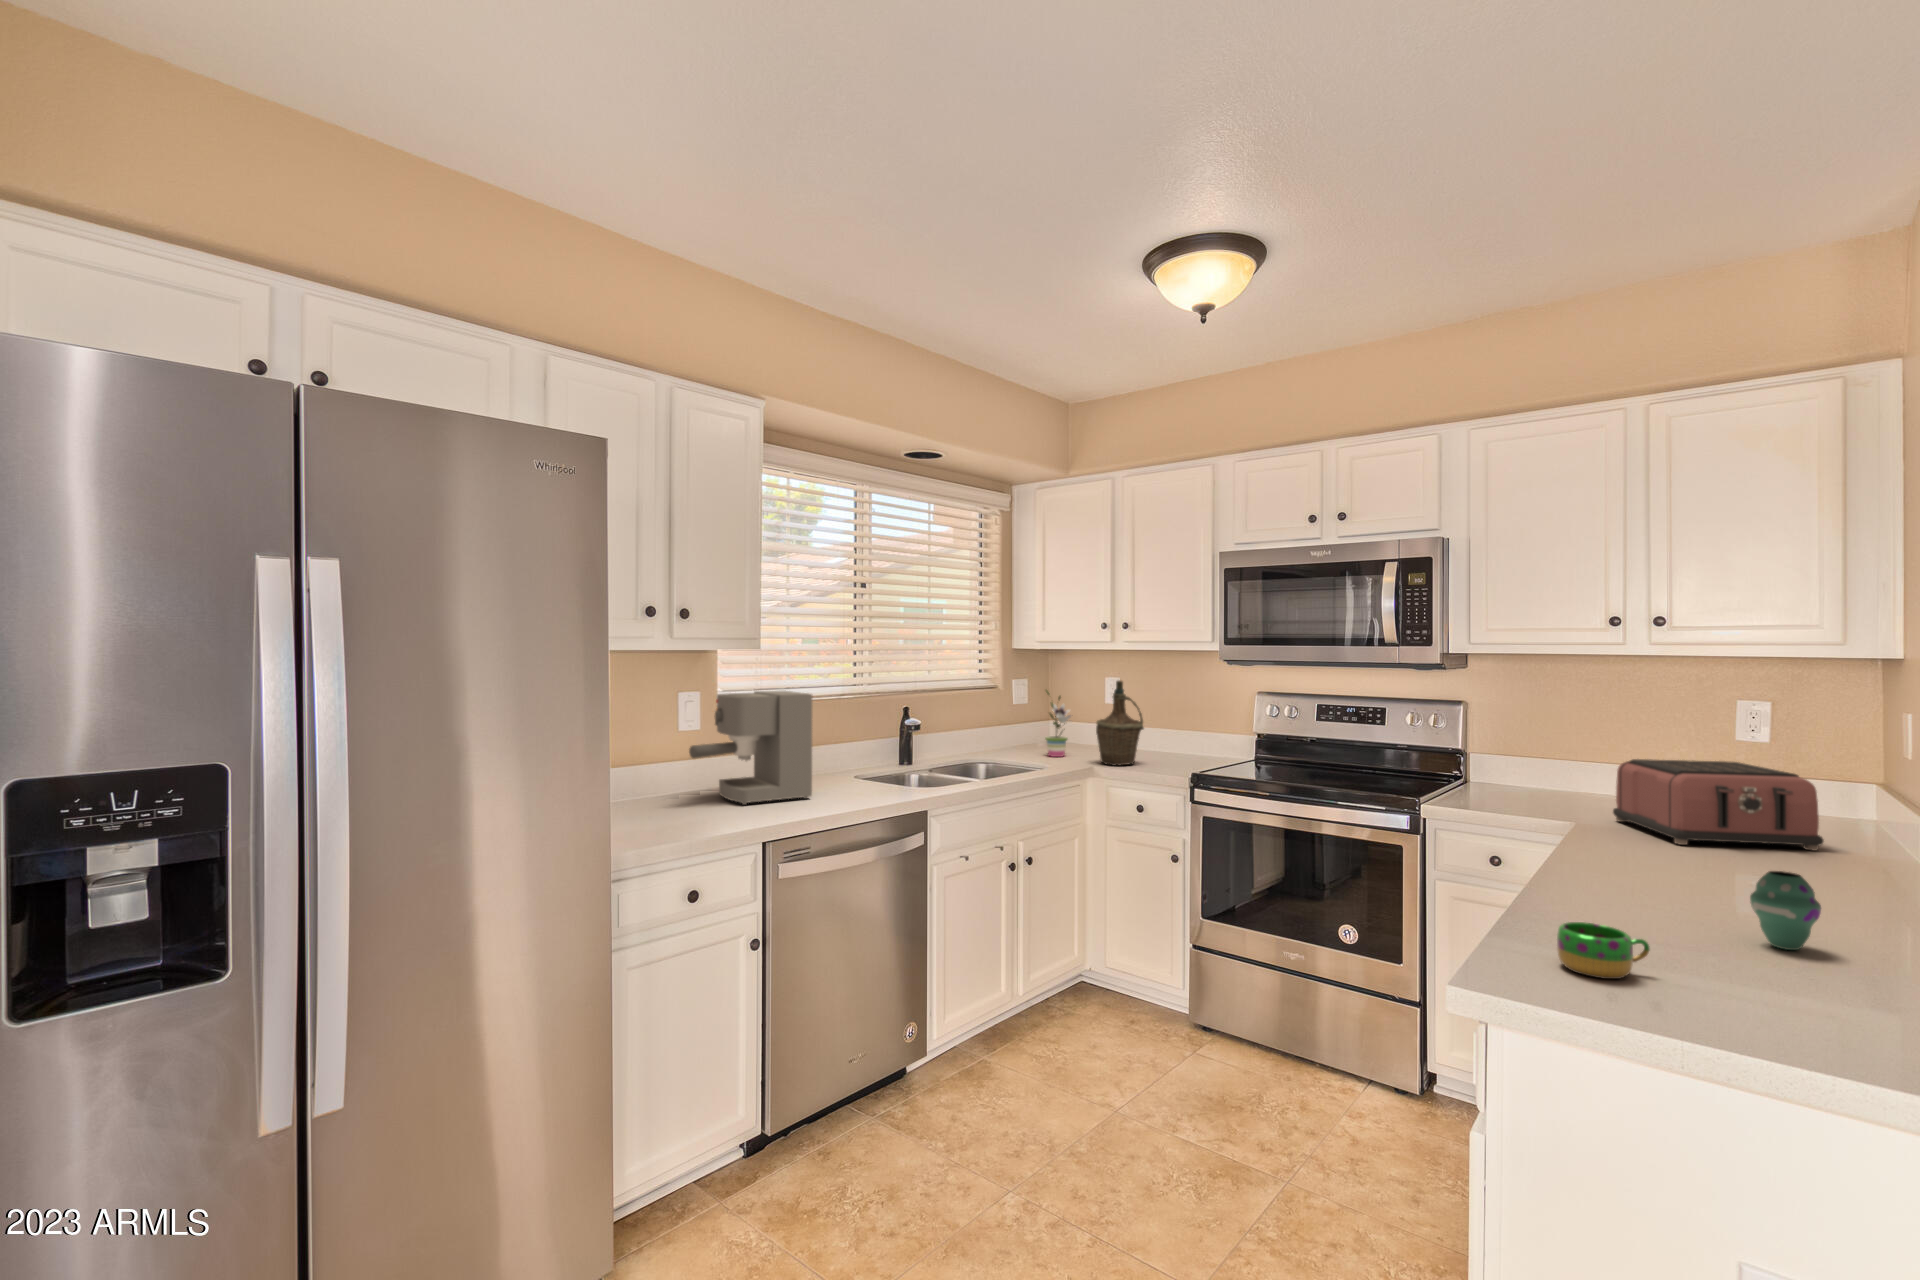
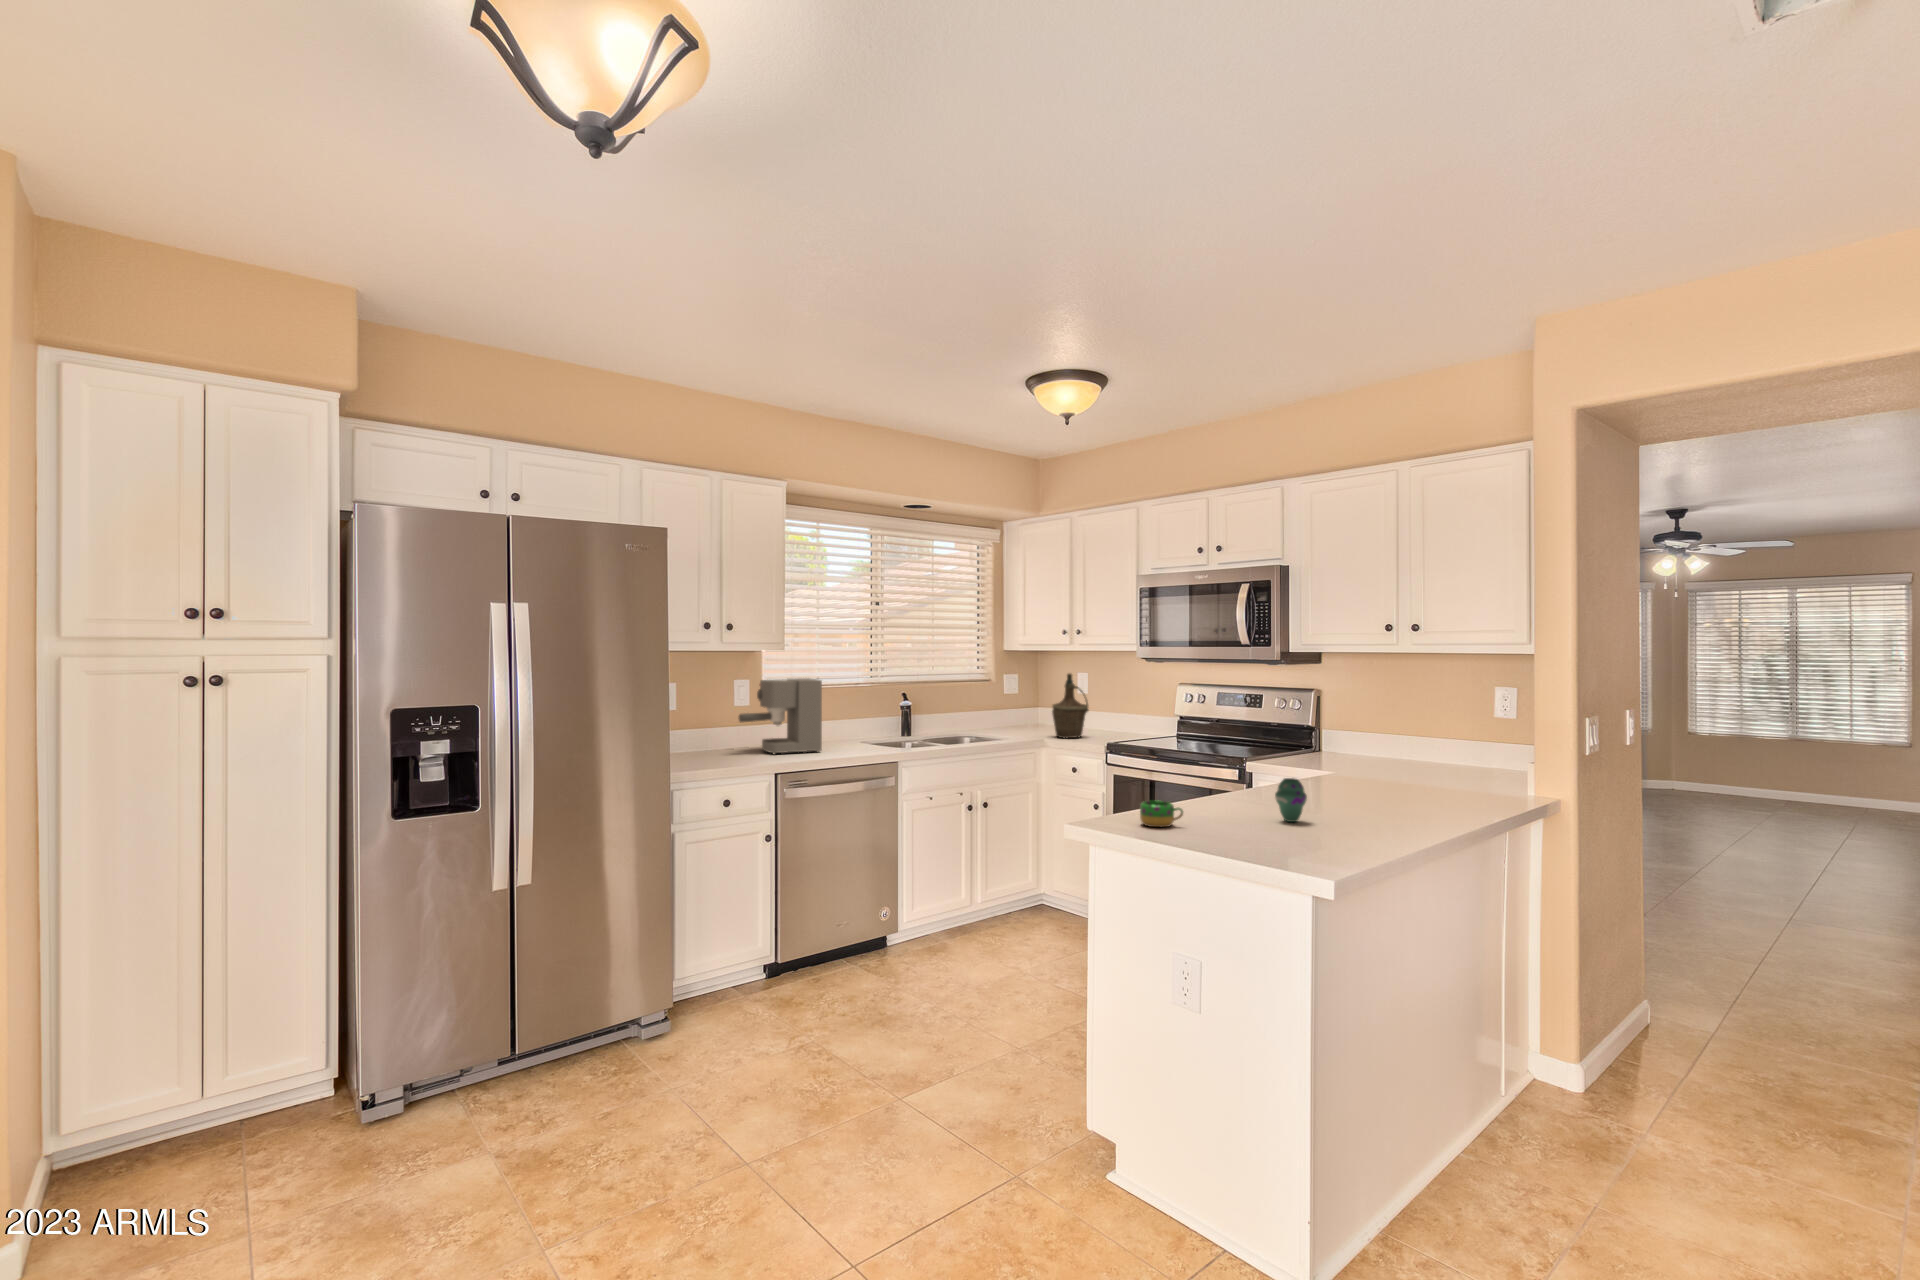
potted plant: present [1045,690,1071,757] -> none [1022,680,1045,733]
toaster: present [1613,759,1824,851] -> none [1361,728,1462,789]

